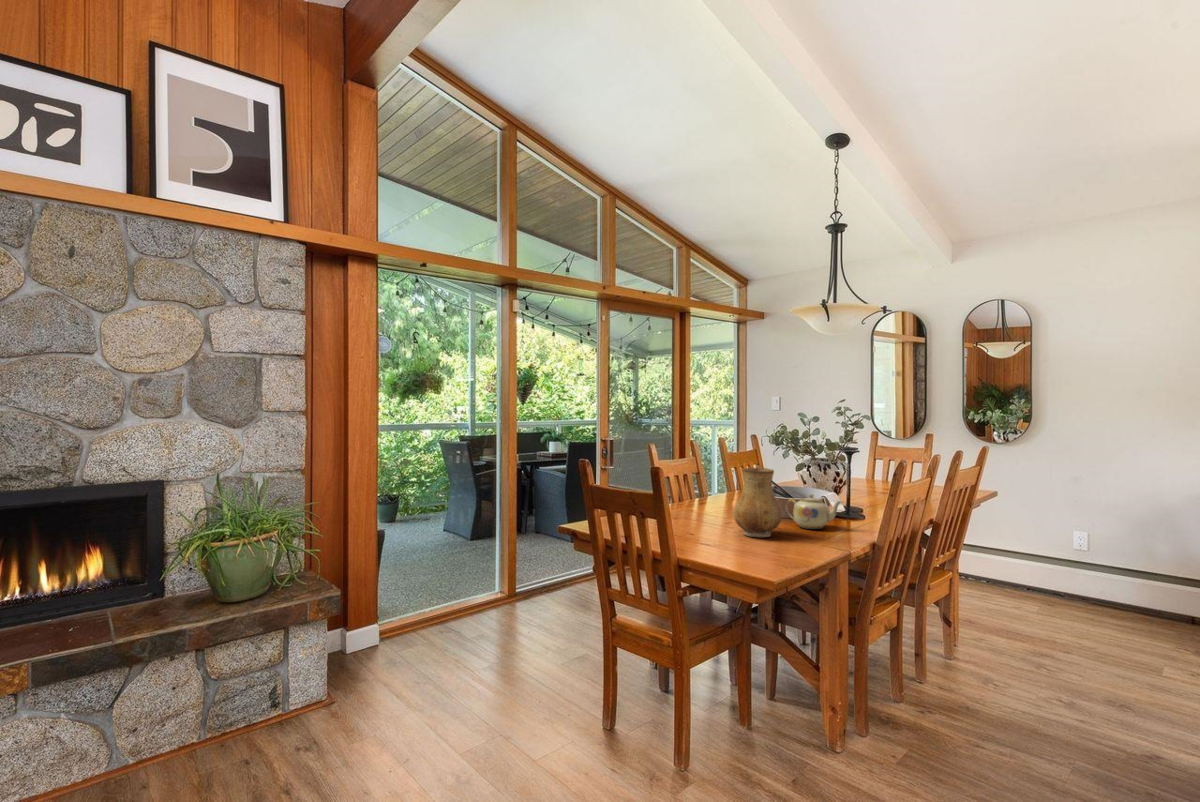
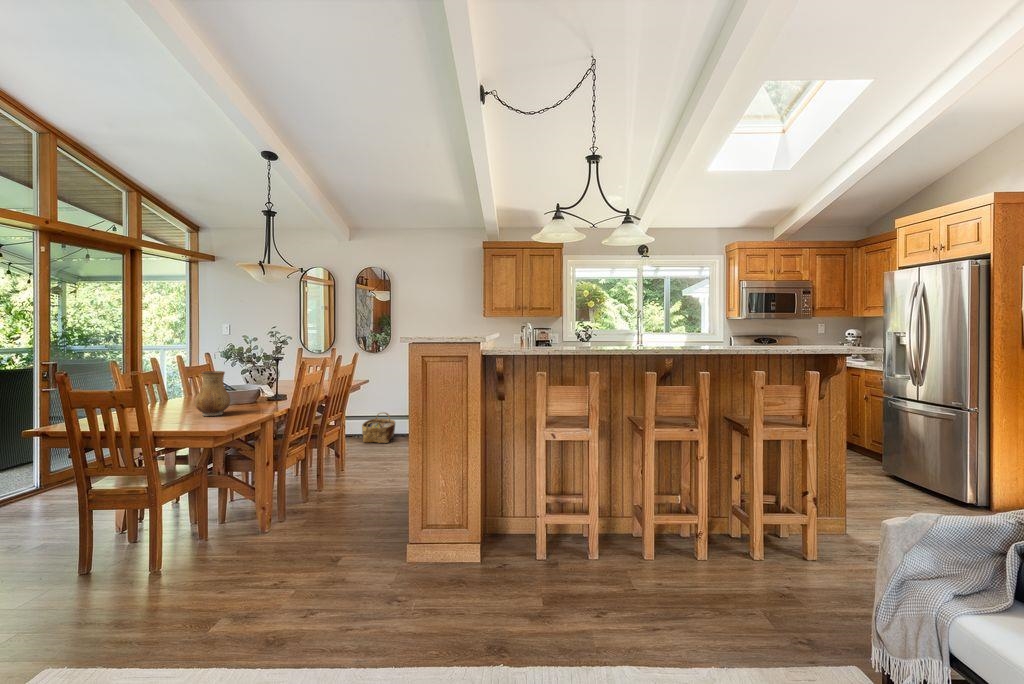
teapot: present [786,494,841,529] -> none [233,386,271,408]
woven basket: none [983,549,1051,607] -> present [362,412,395,443]

